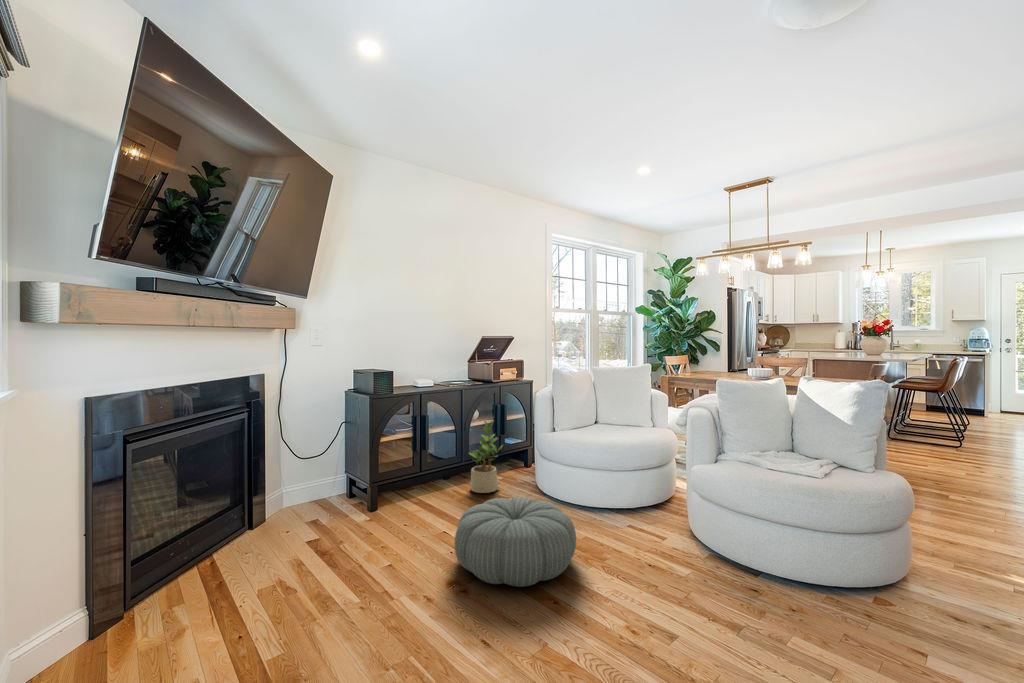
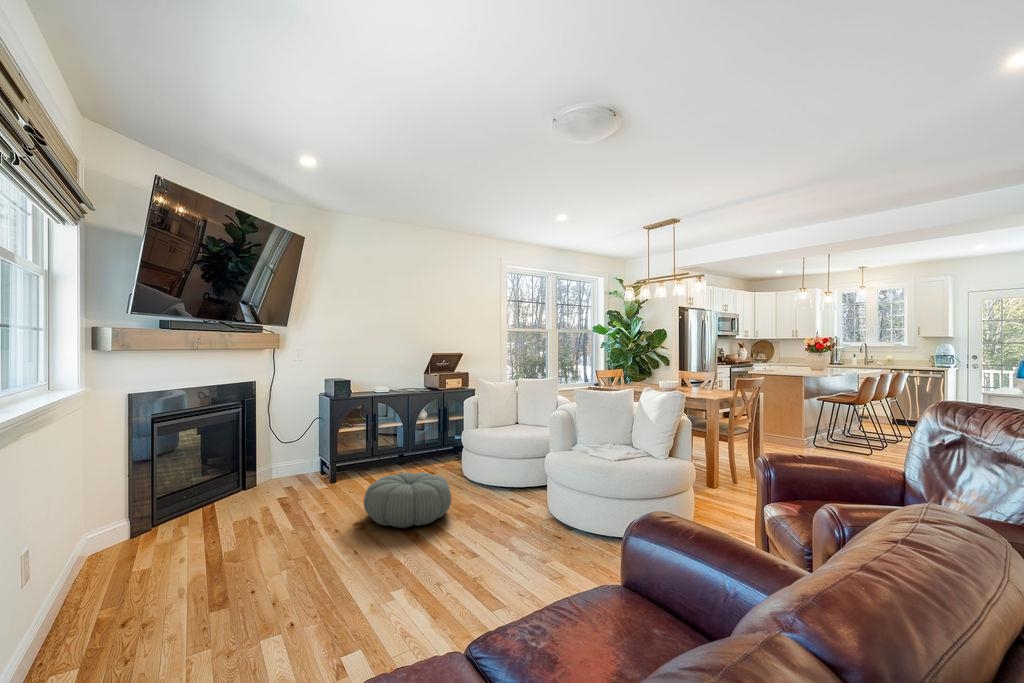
potted plant: present [469,421,503,493] -> none [411,419,438,475]

